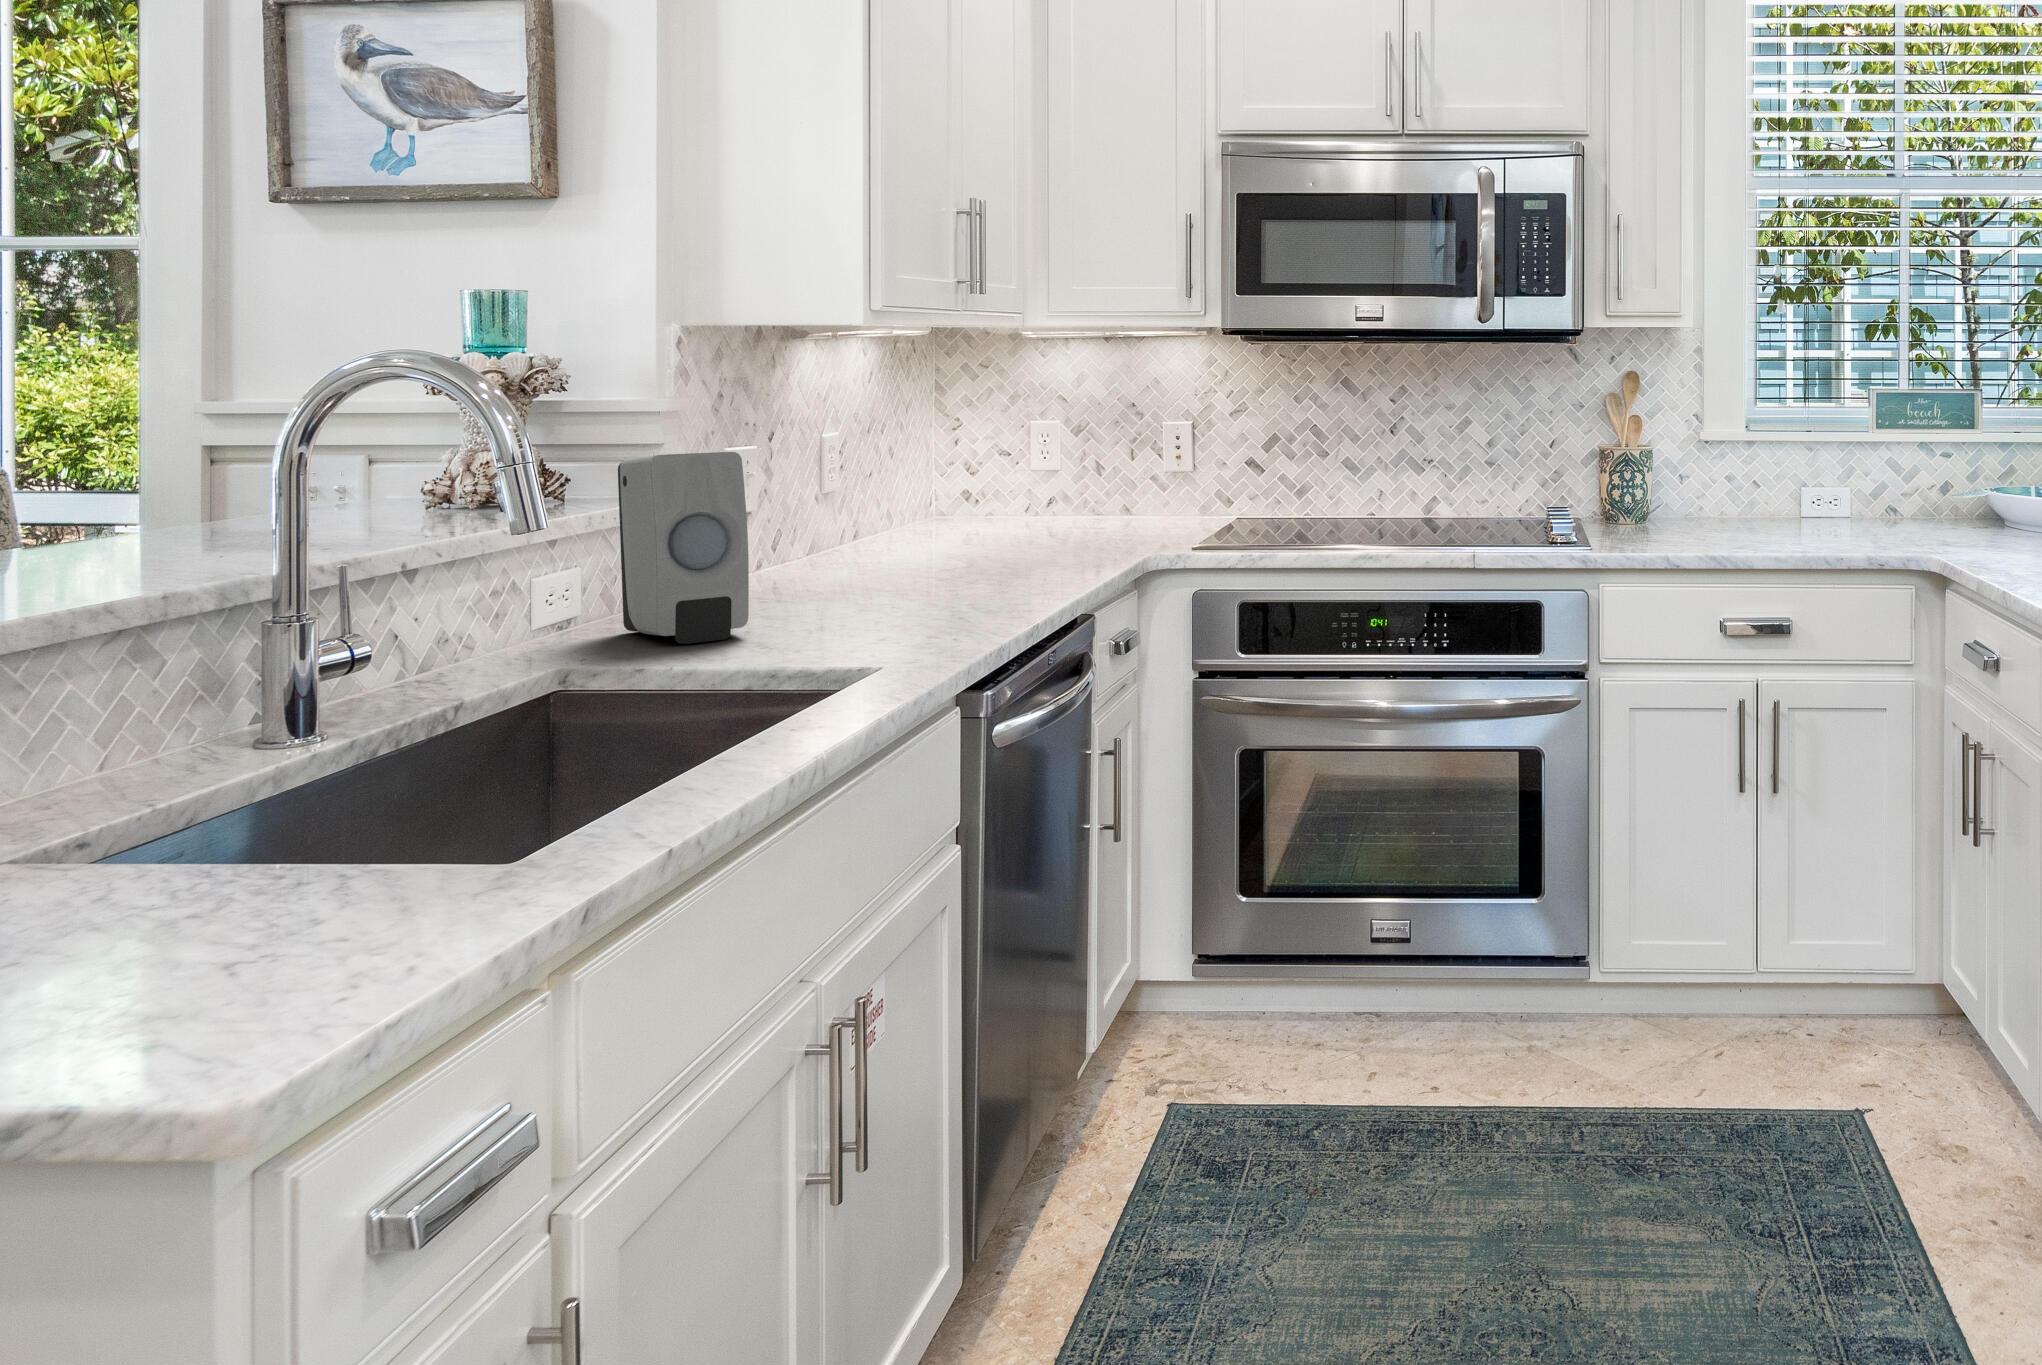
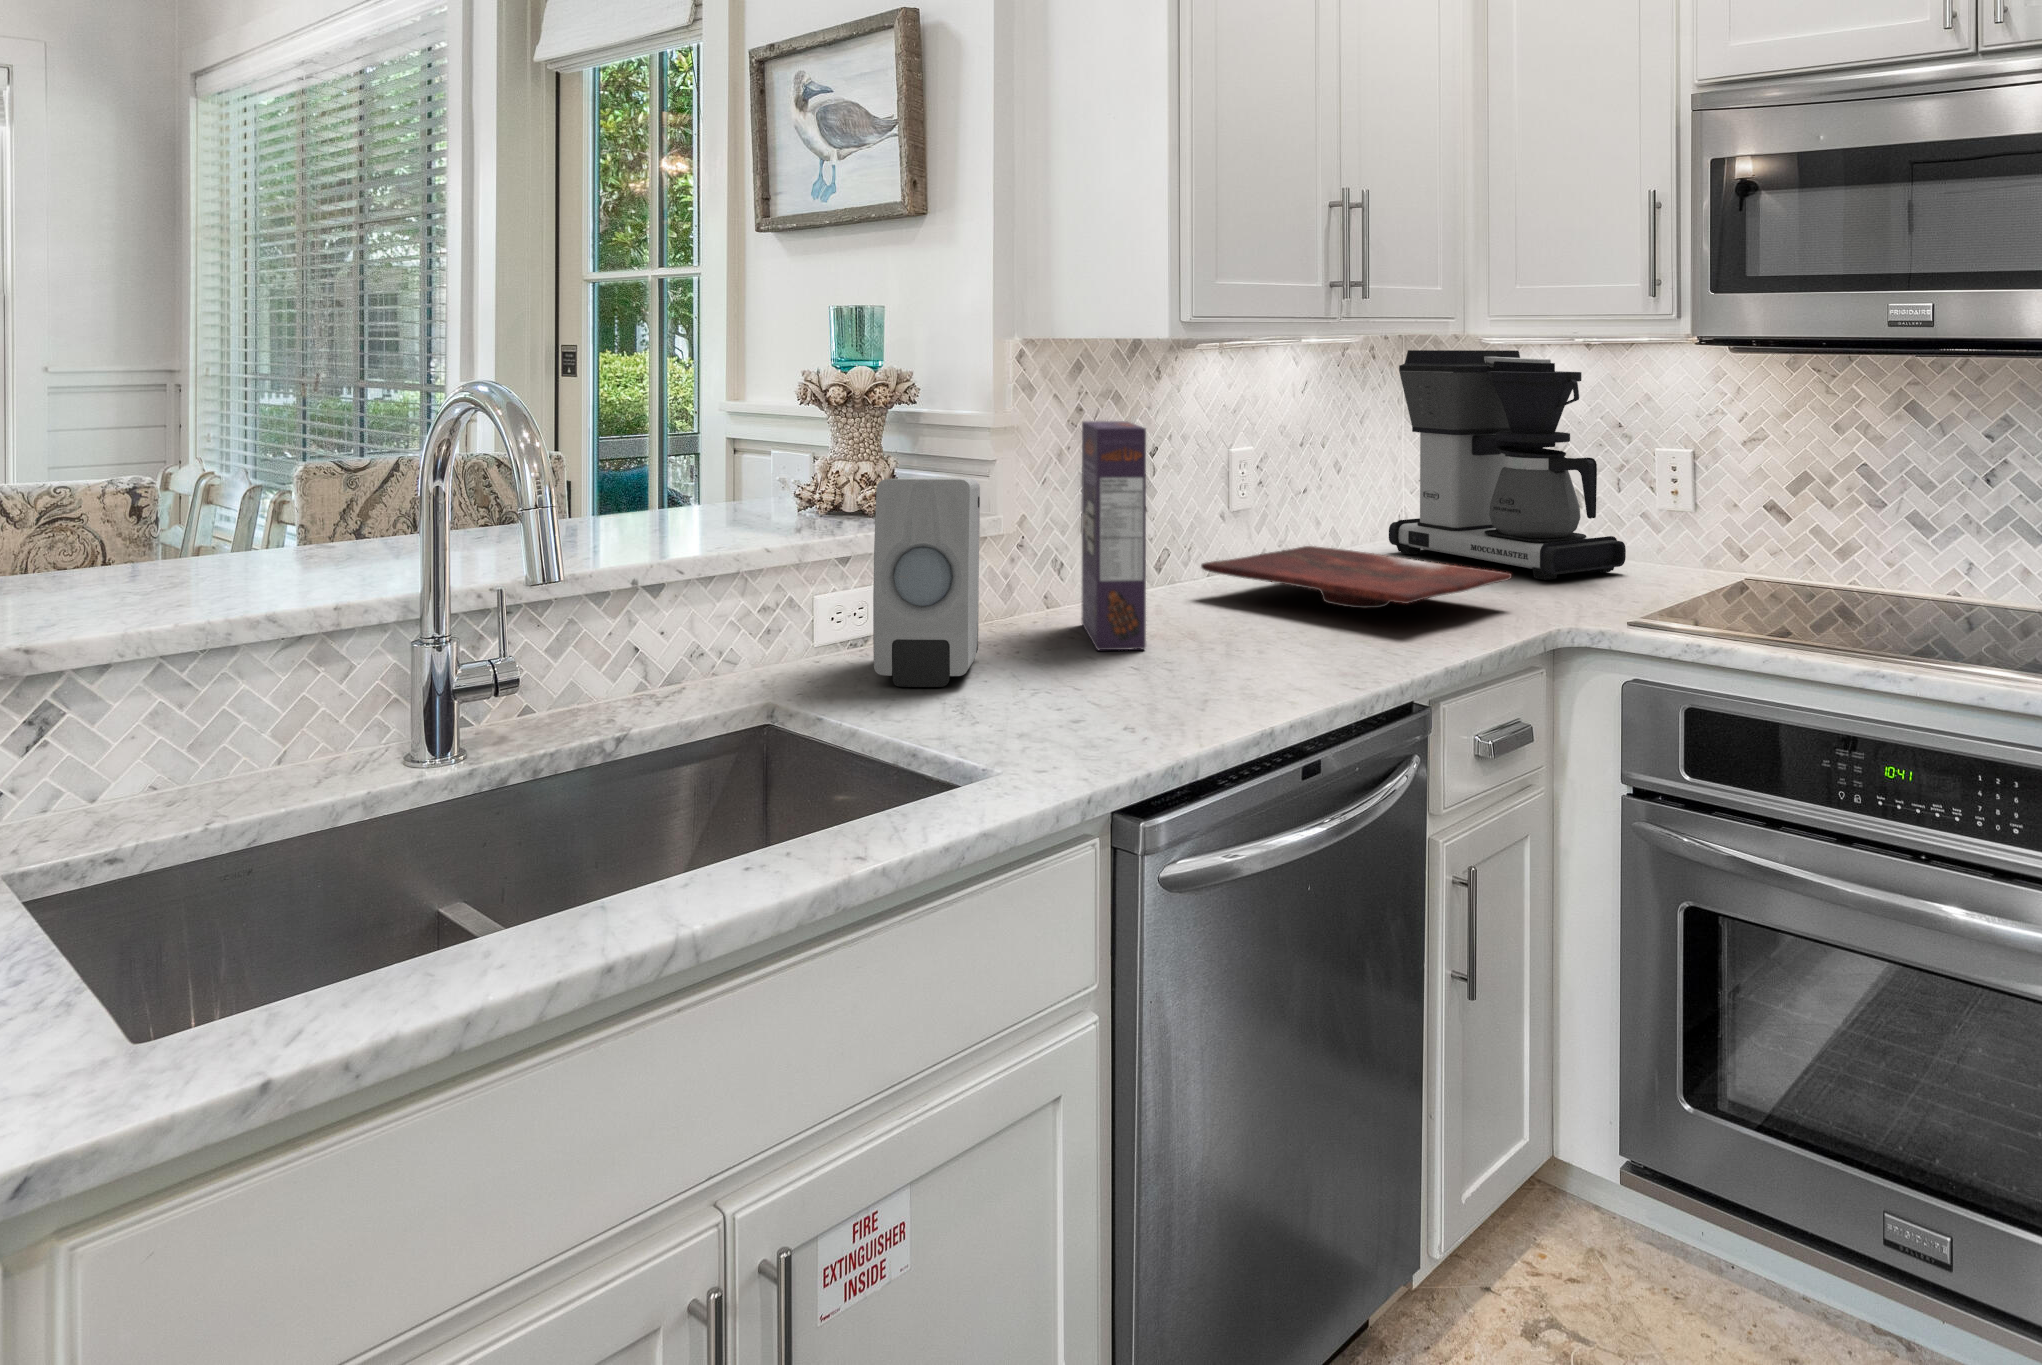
coffee maker: none [937,340,1151,534] -> present [1389,350,1626,580]
cereal box: none [754,403,854,607] -> present [1082,421,1146,650]
cutting board: none [829,521,1100,563] -> present [1201,546,1512,608]

